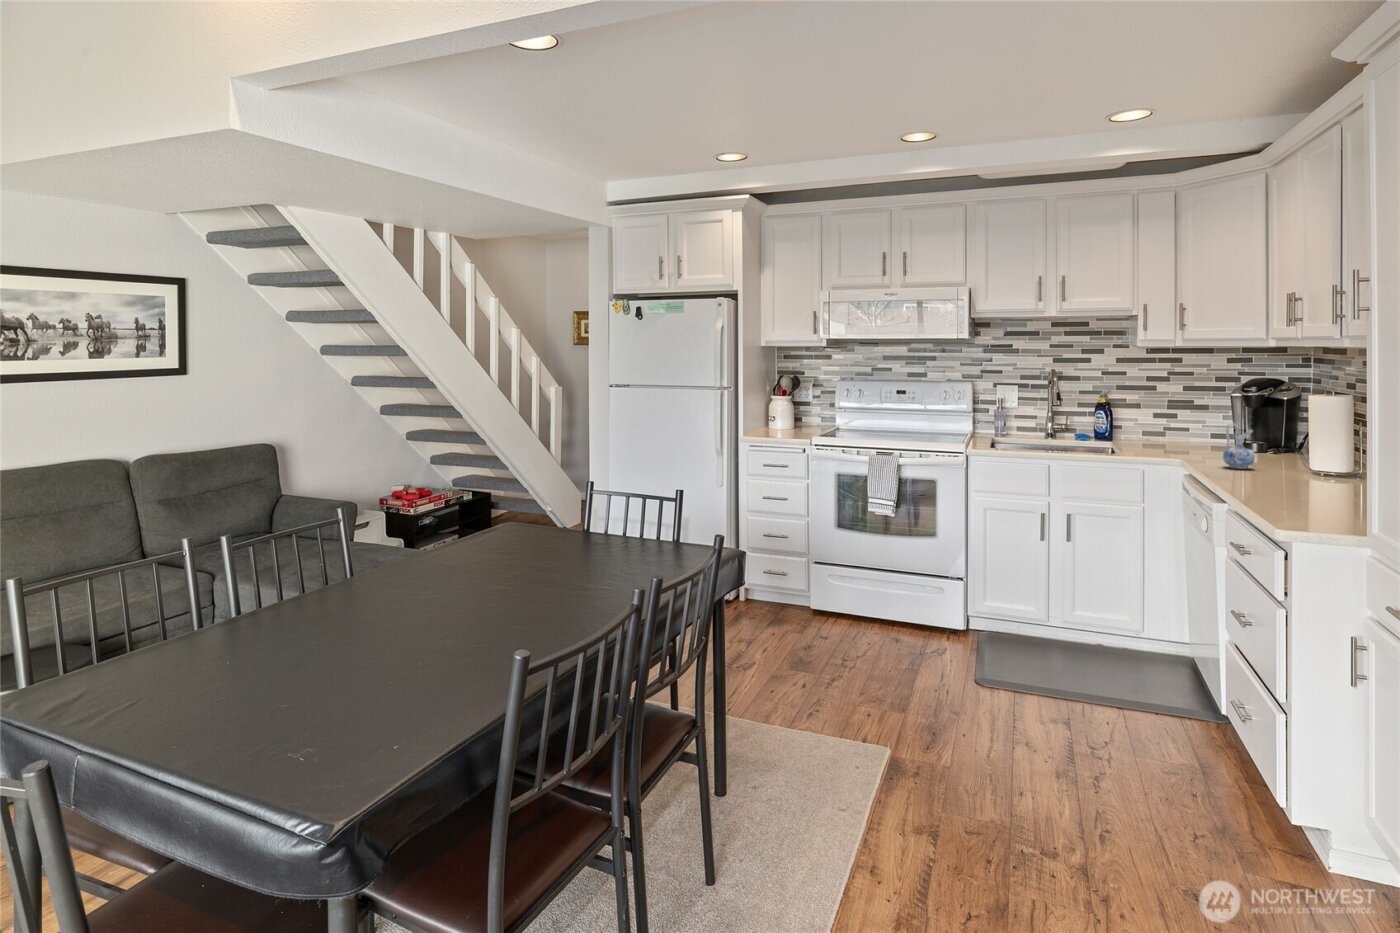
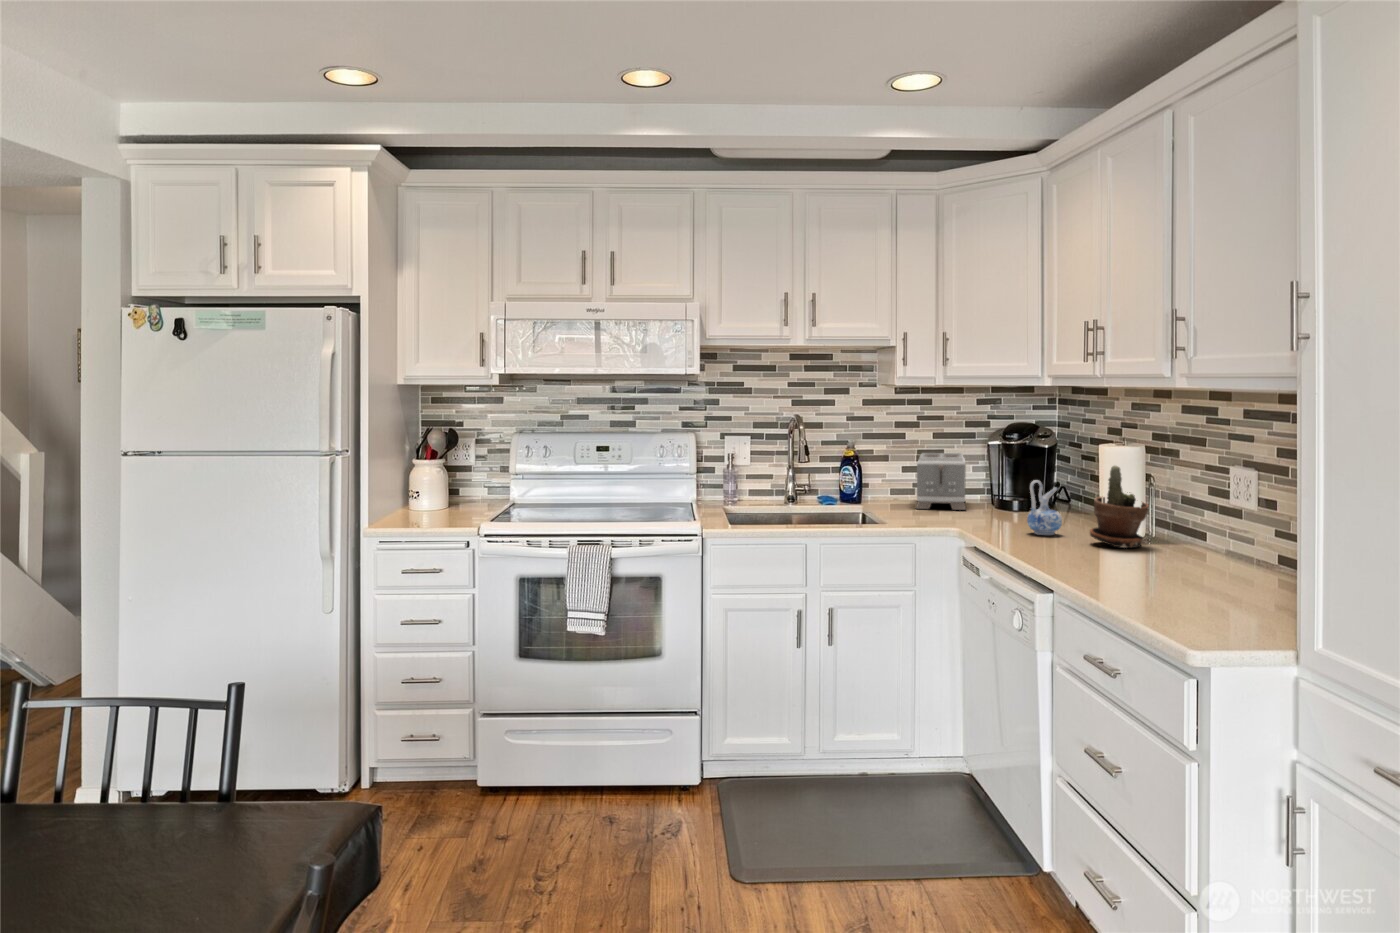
toaster: none [1151,403,1212,450] -> present [916,453,966,510]
potted plant: none [1268,411,1325,480] -> present [1090,466,1149,548]

